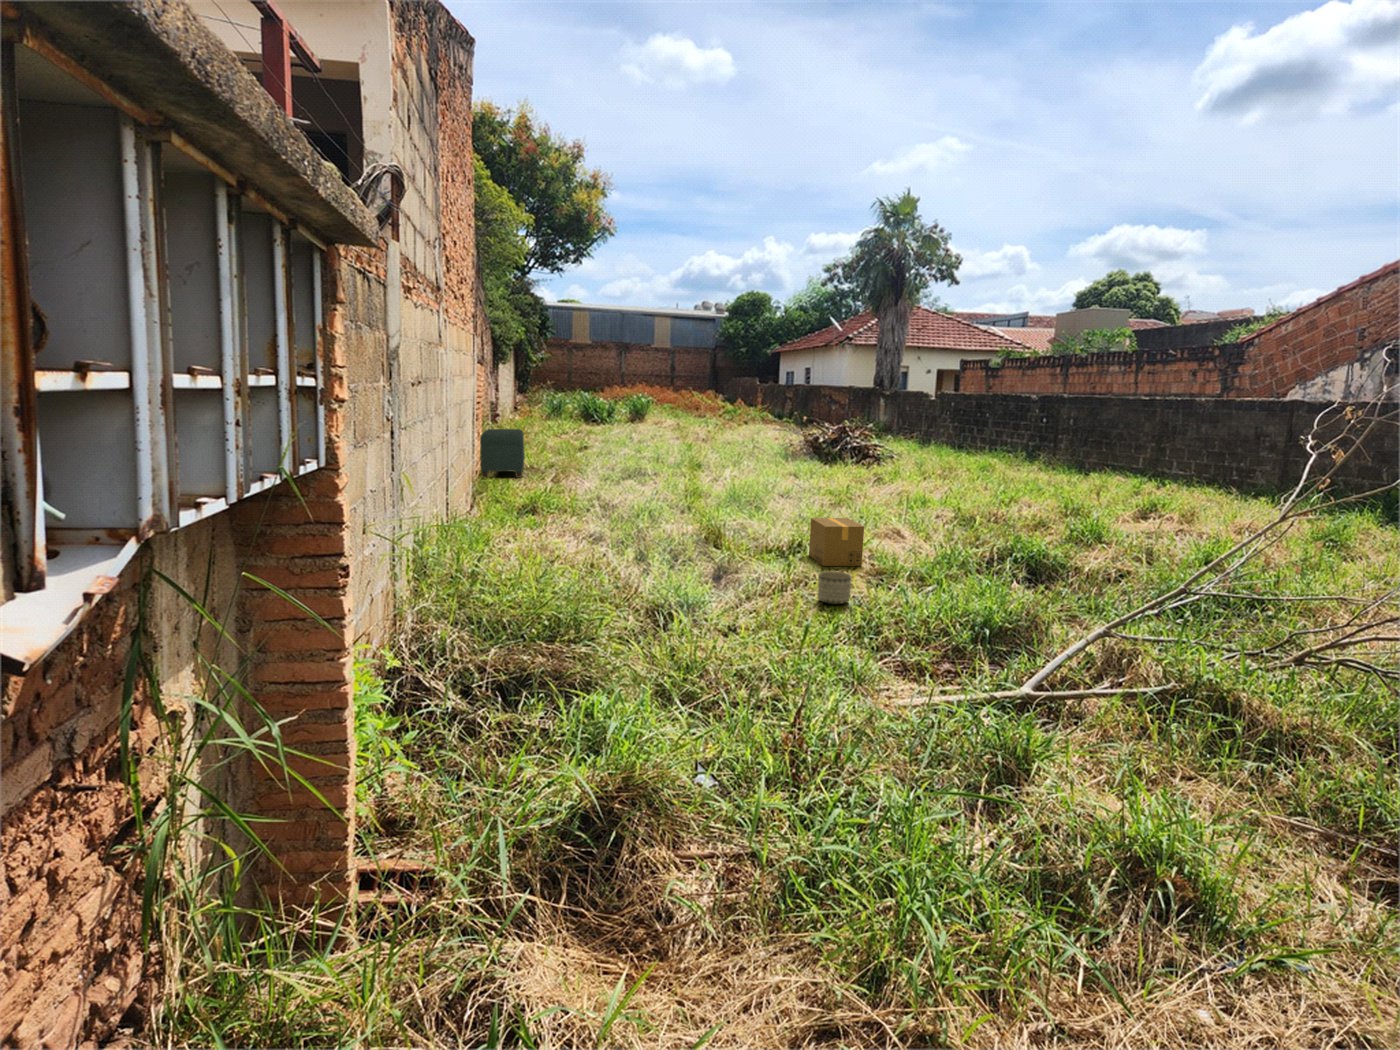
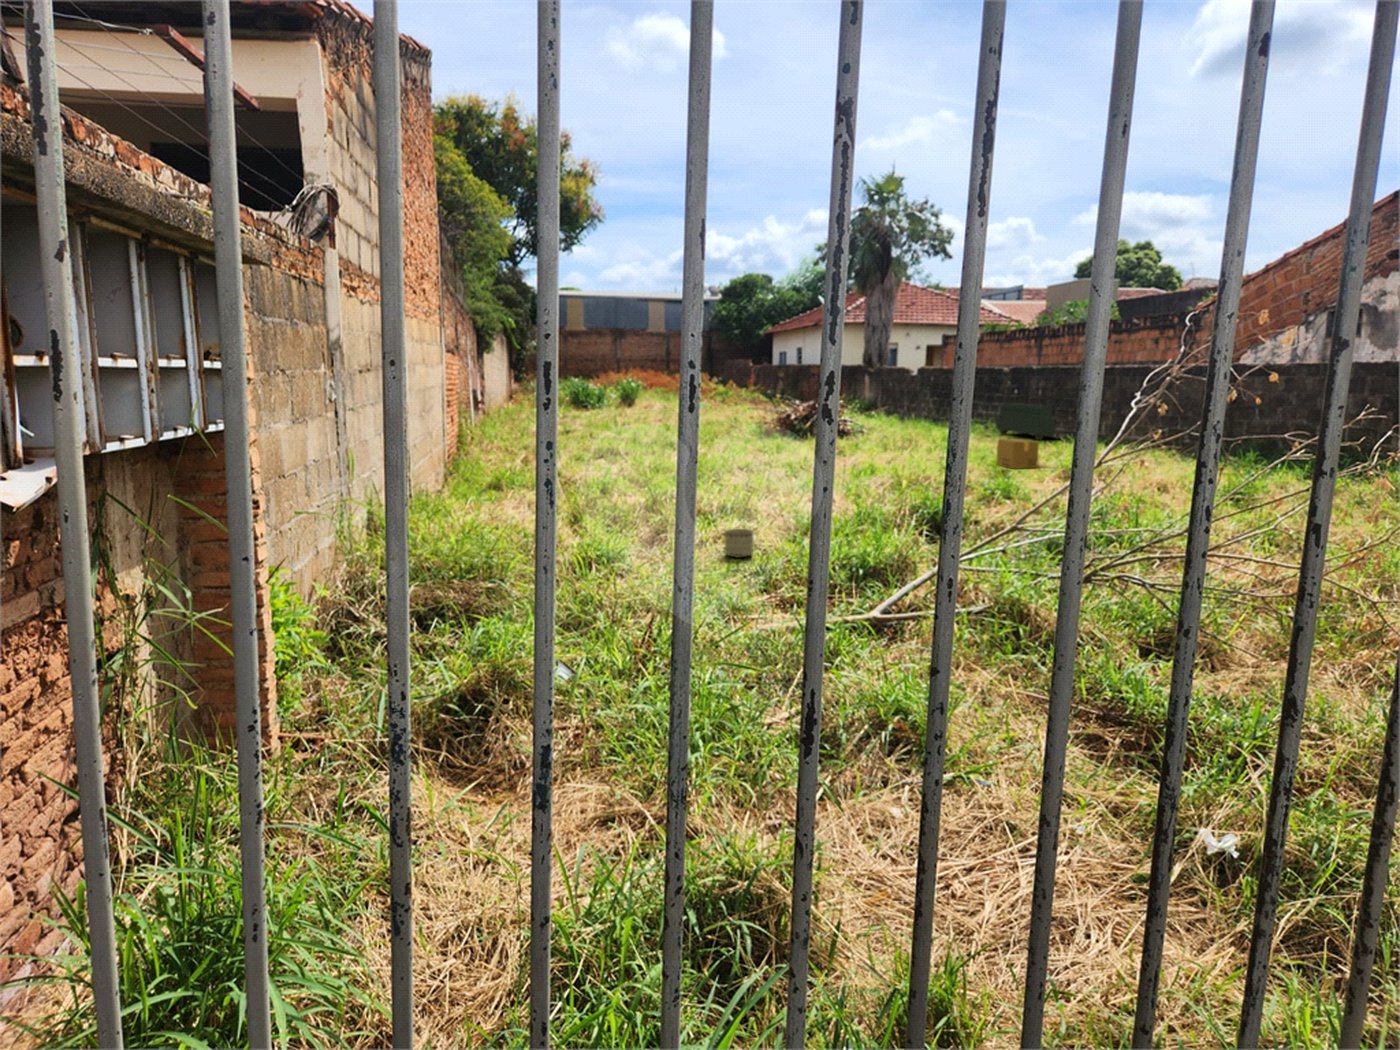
bench: present [480,429,525,478] -> present [1000,403,1055,440]
cardboard box: present [809,518,864,566] -> present [996,439,1039,469]

